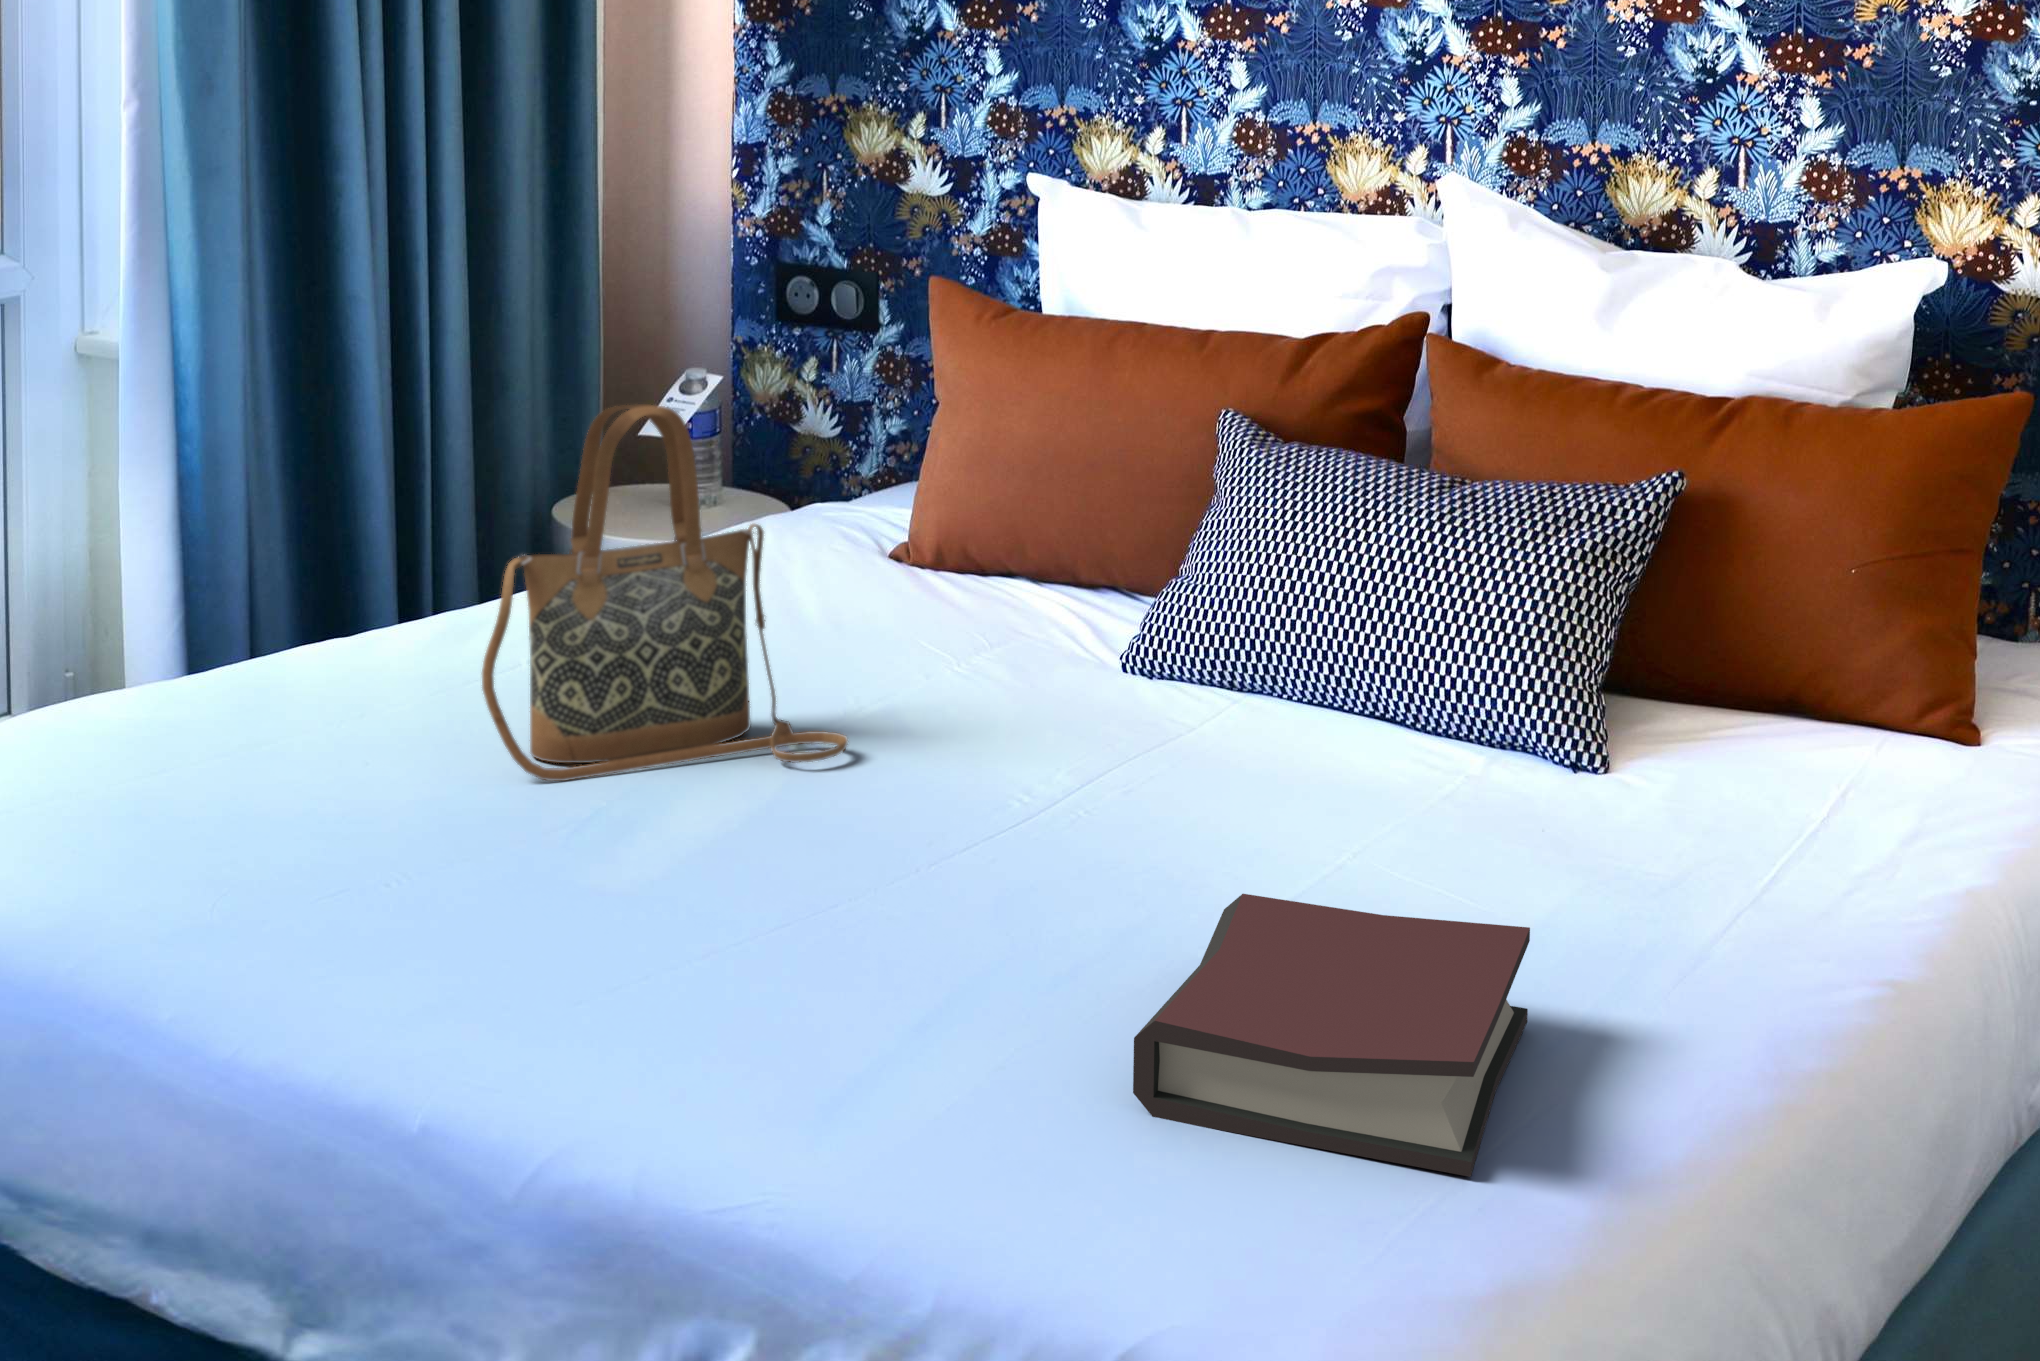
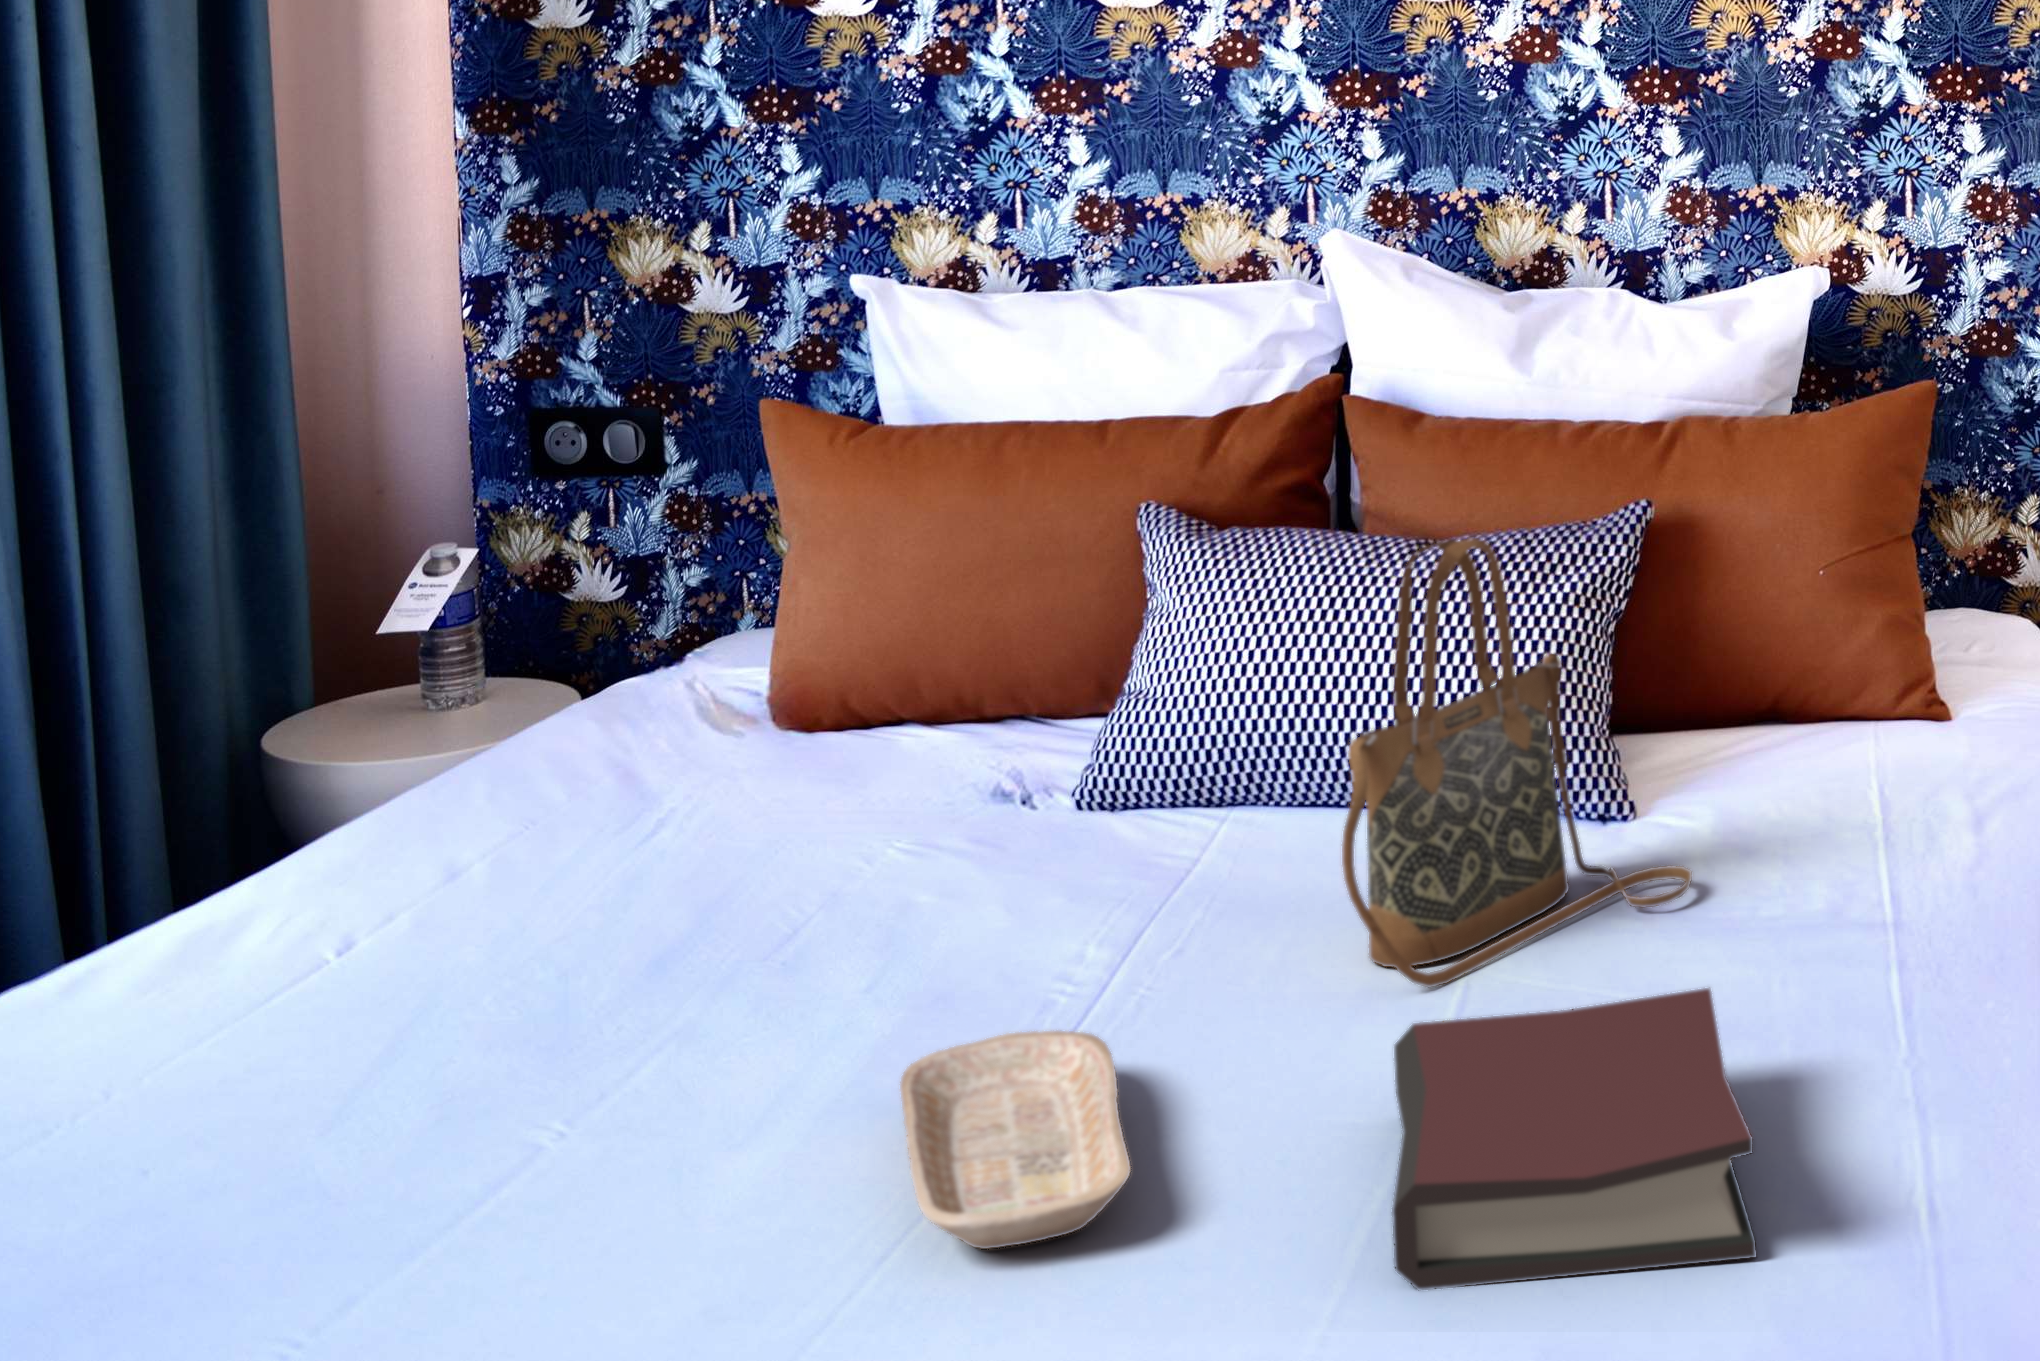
handbag: present [482,404,848,781] -> present [1342,538,1692,988]
tray: none [779,825,994,993] -> present [900,1031,1131,1249]

